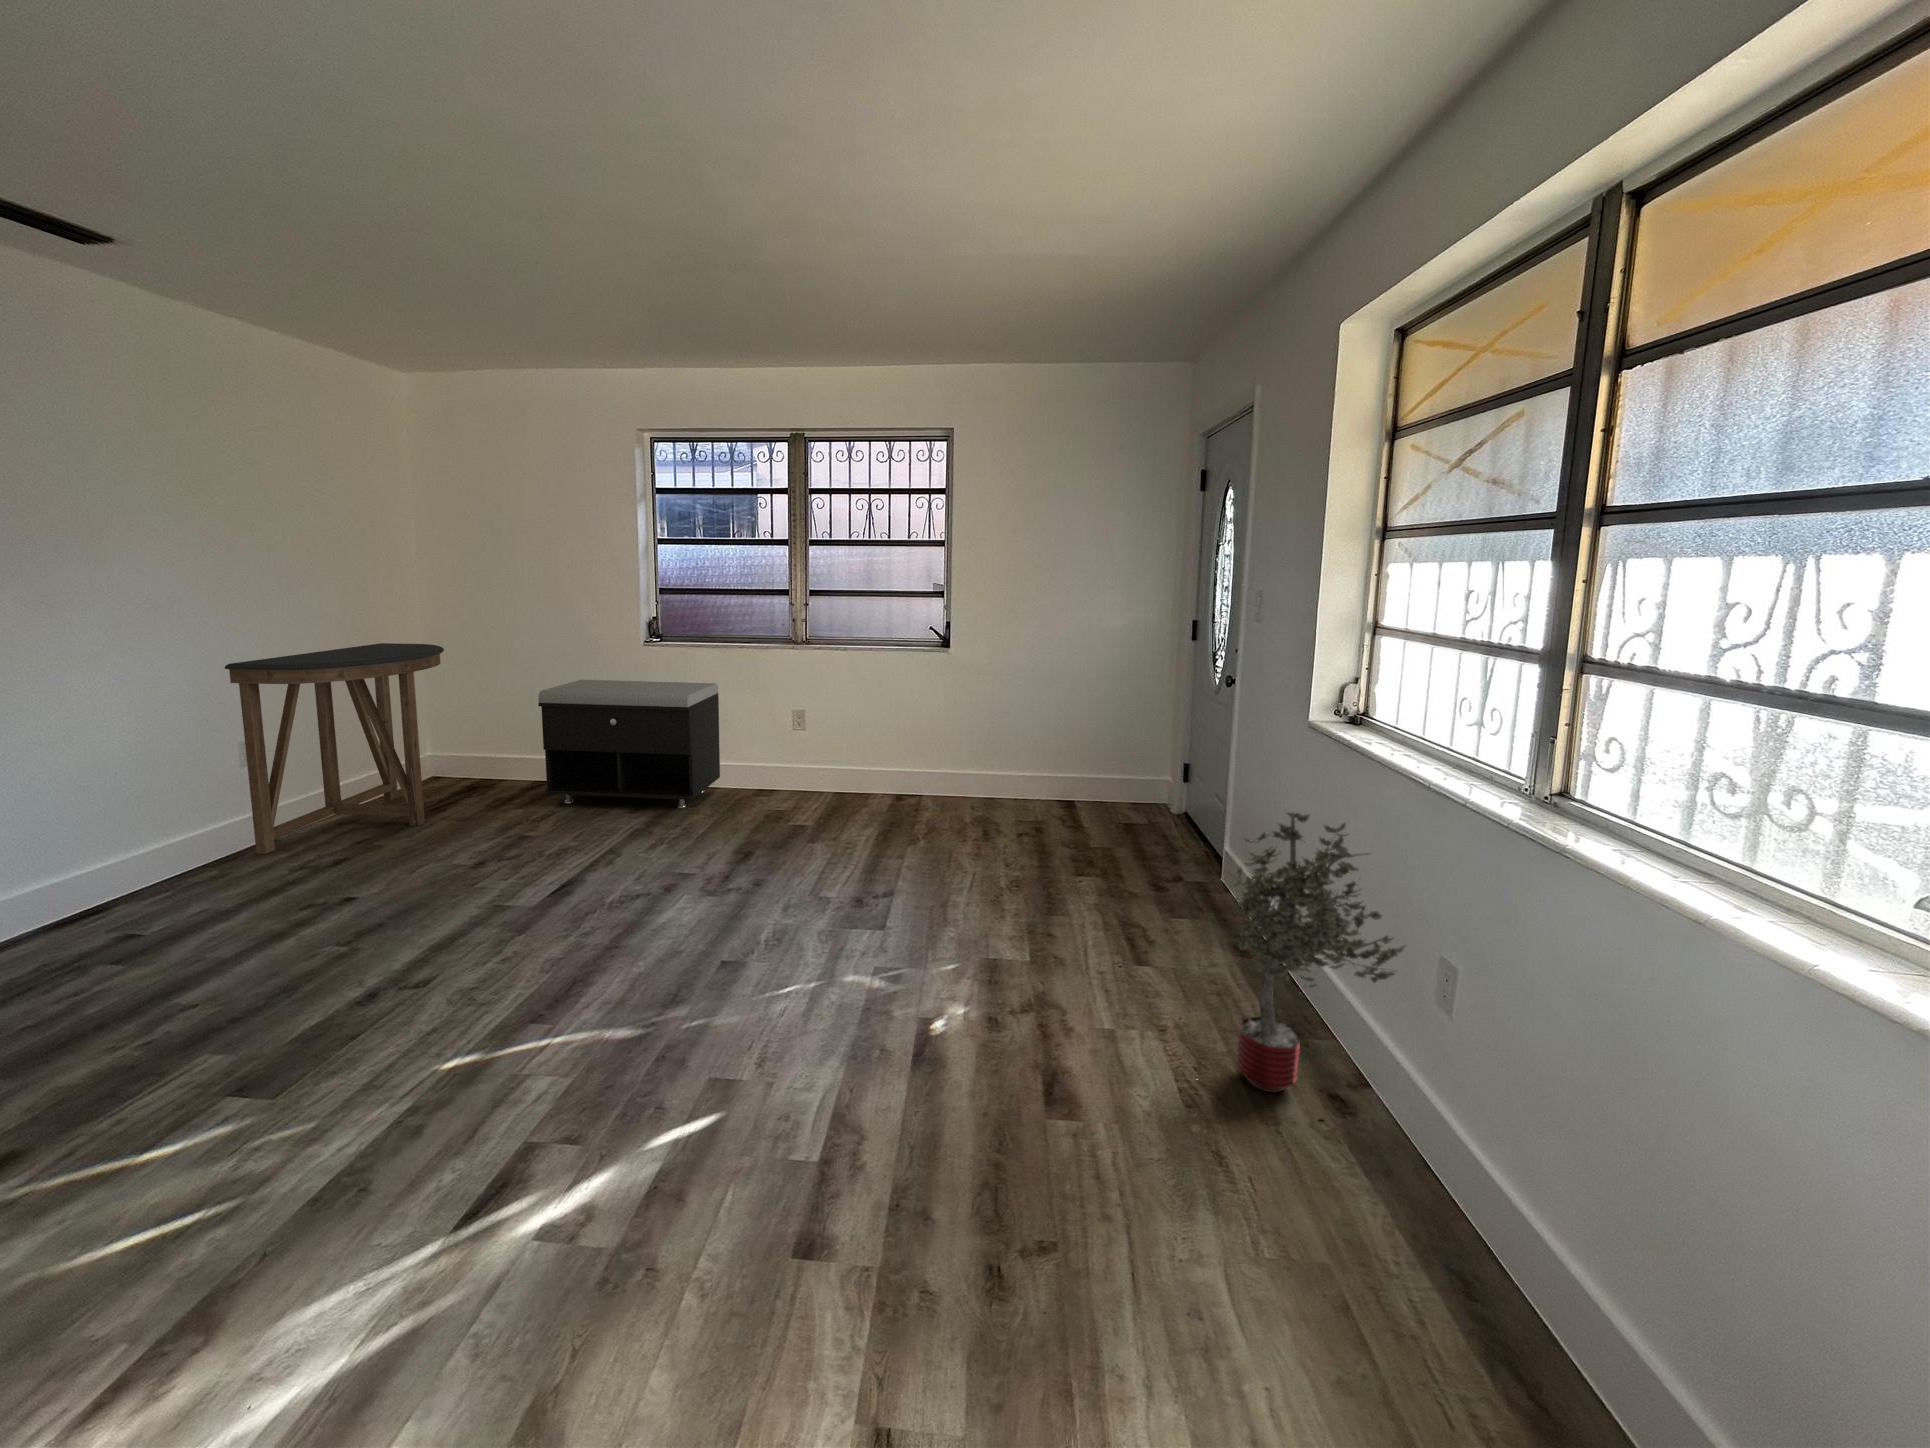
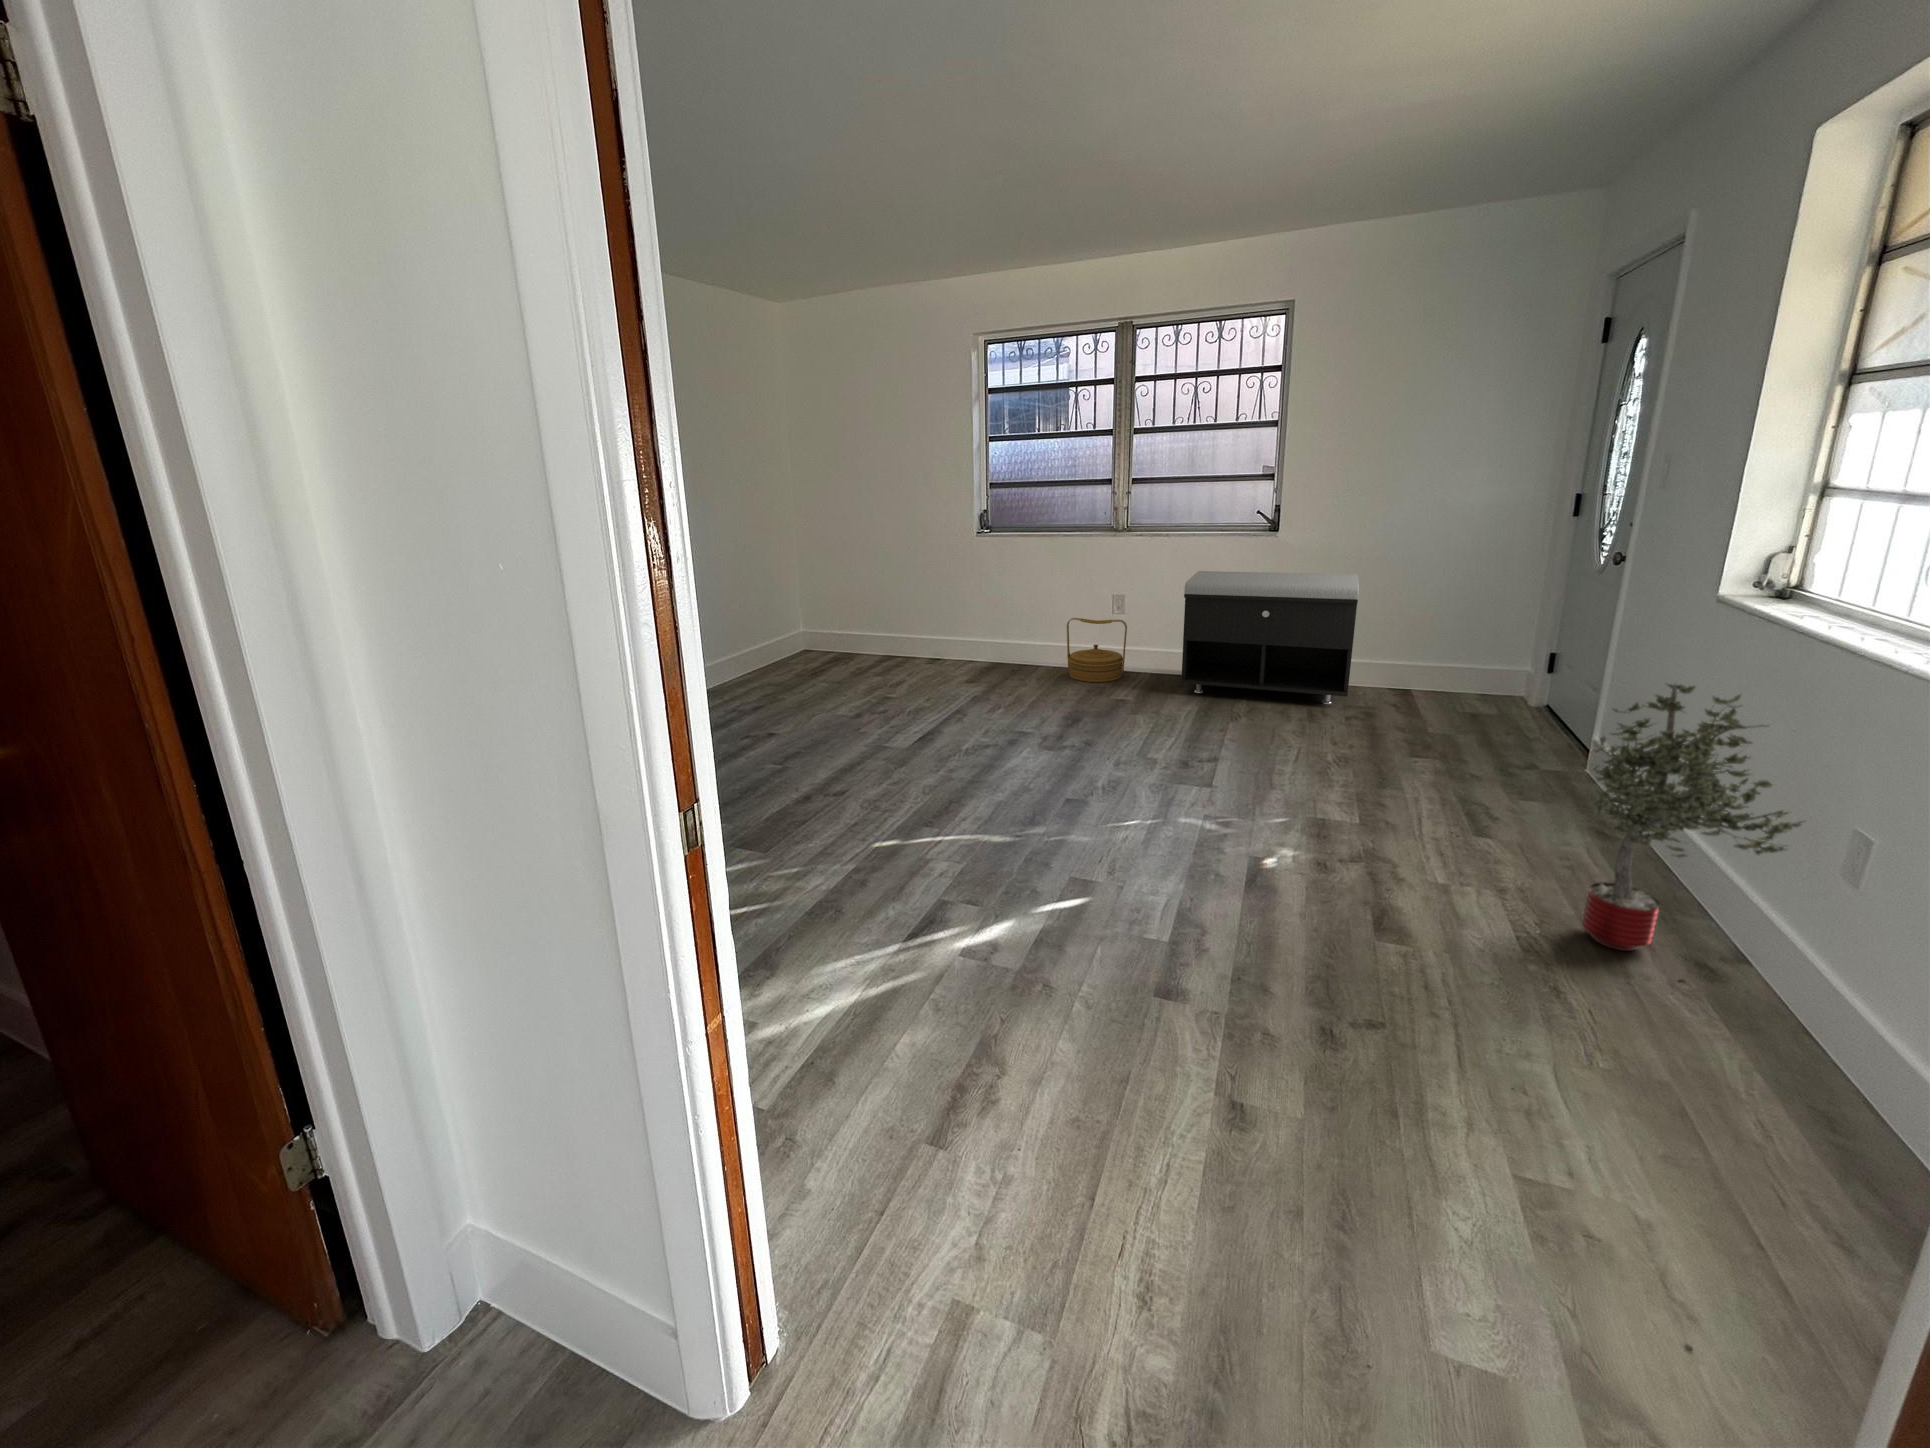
console table: present [225,643,444,854] -> none [687,541,822,701]
storage bench: present [538,680,720,808] -> present [1181,571,1359,704]
woven basket: none [744,735,809,806] -> present [1067,618,1127,682]

